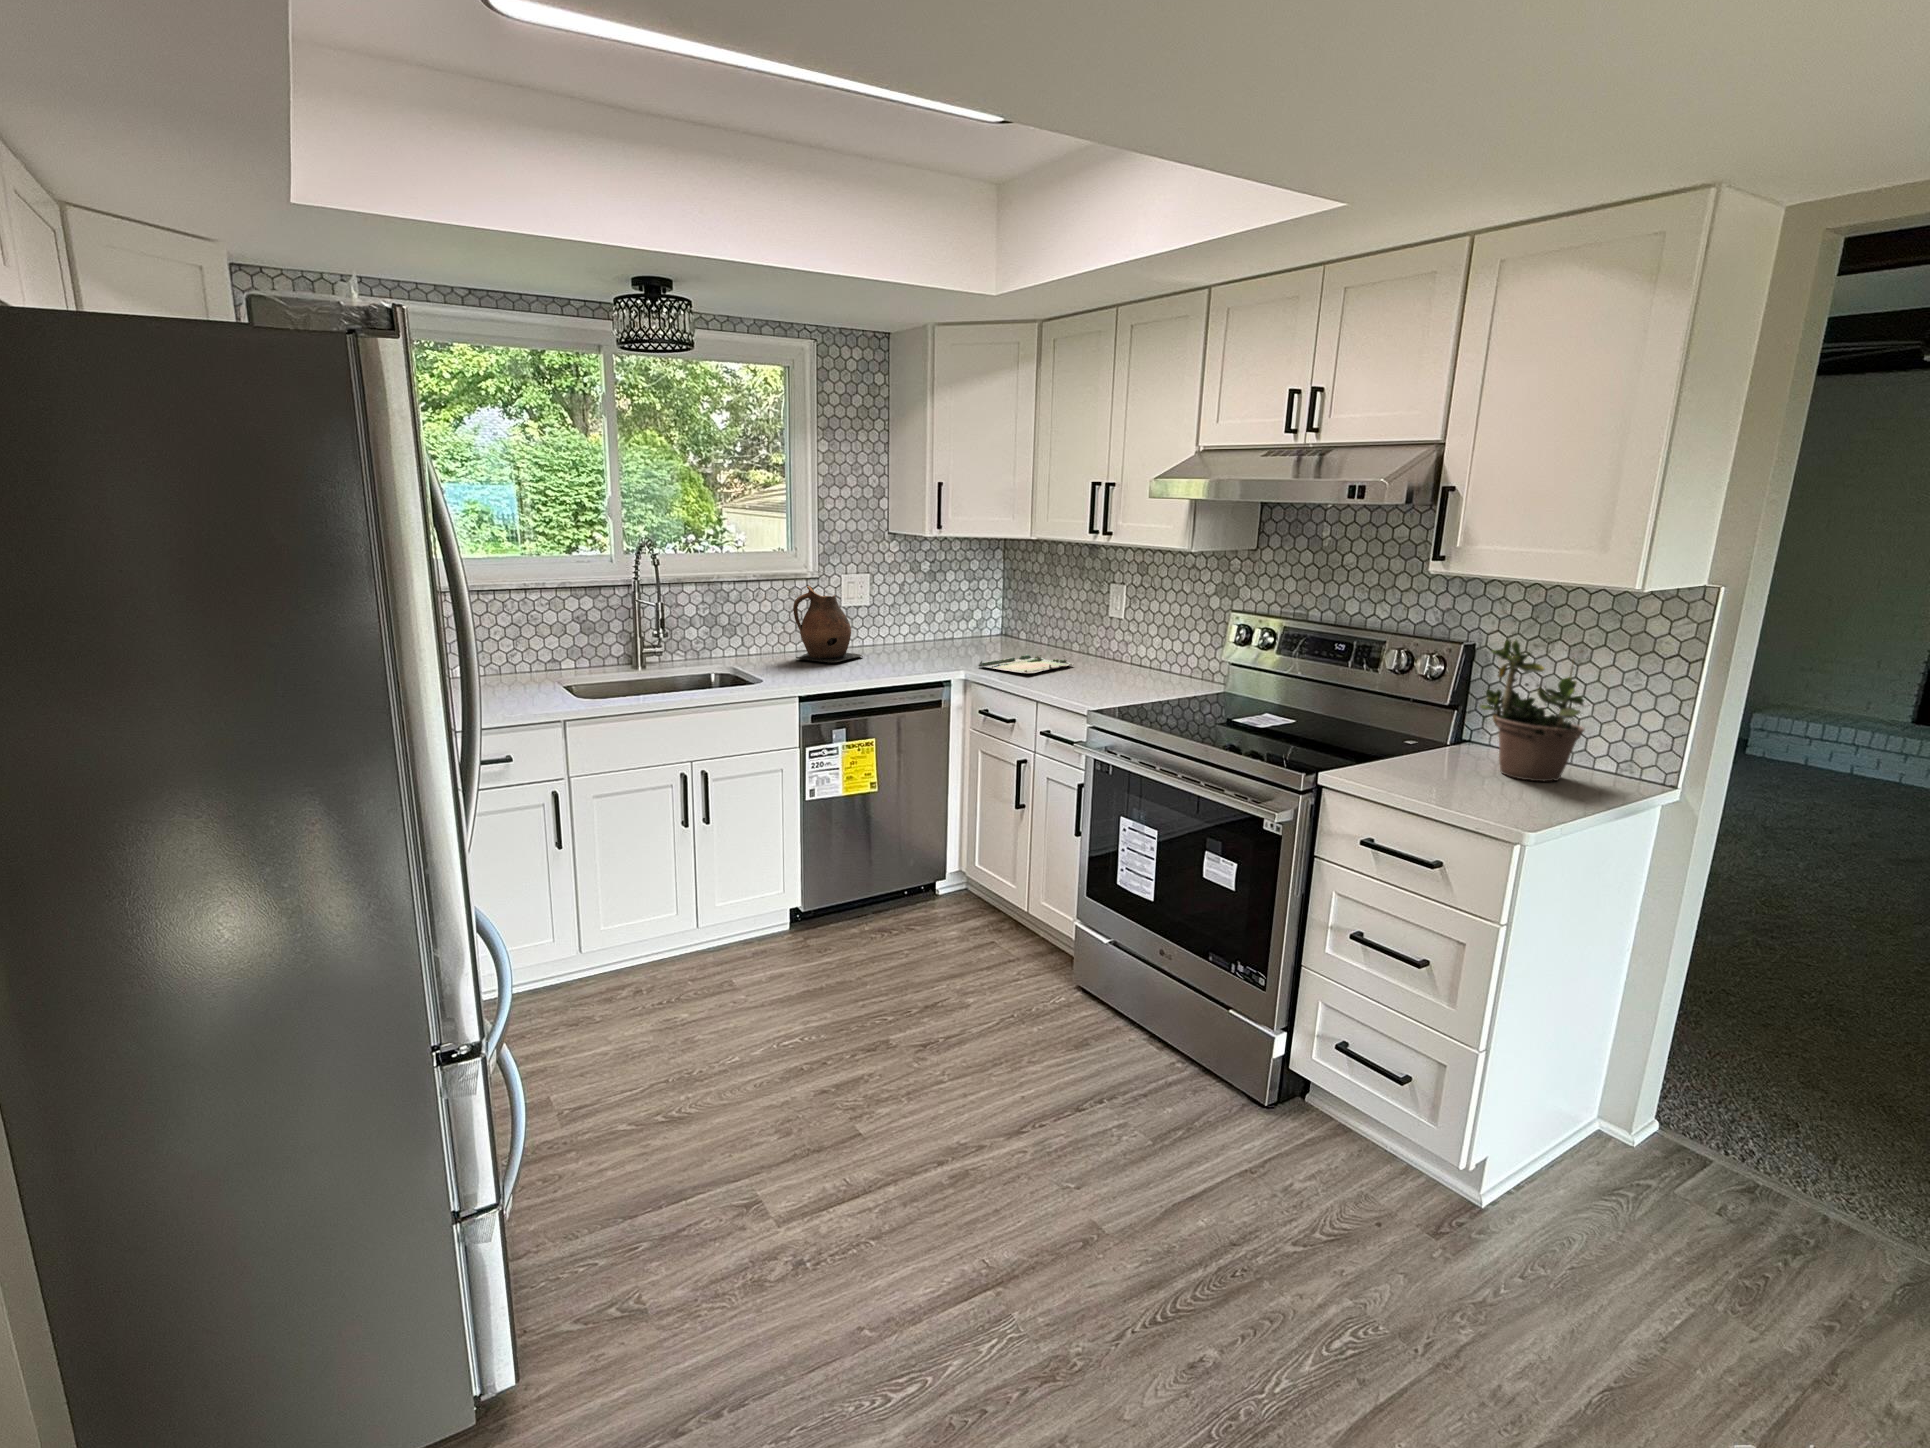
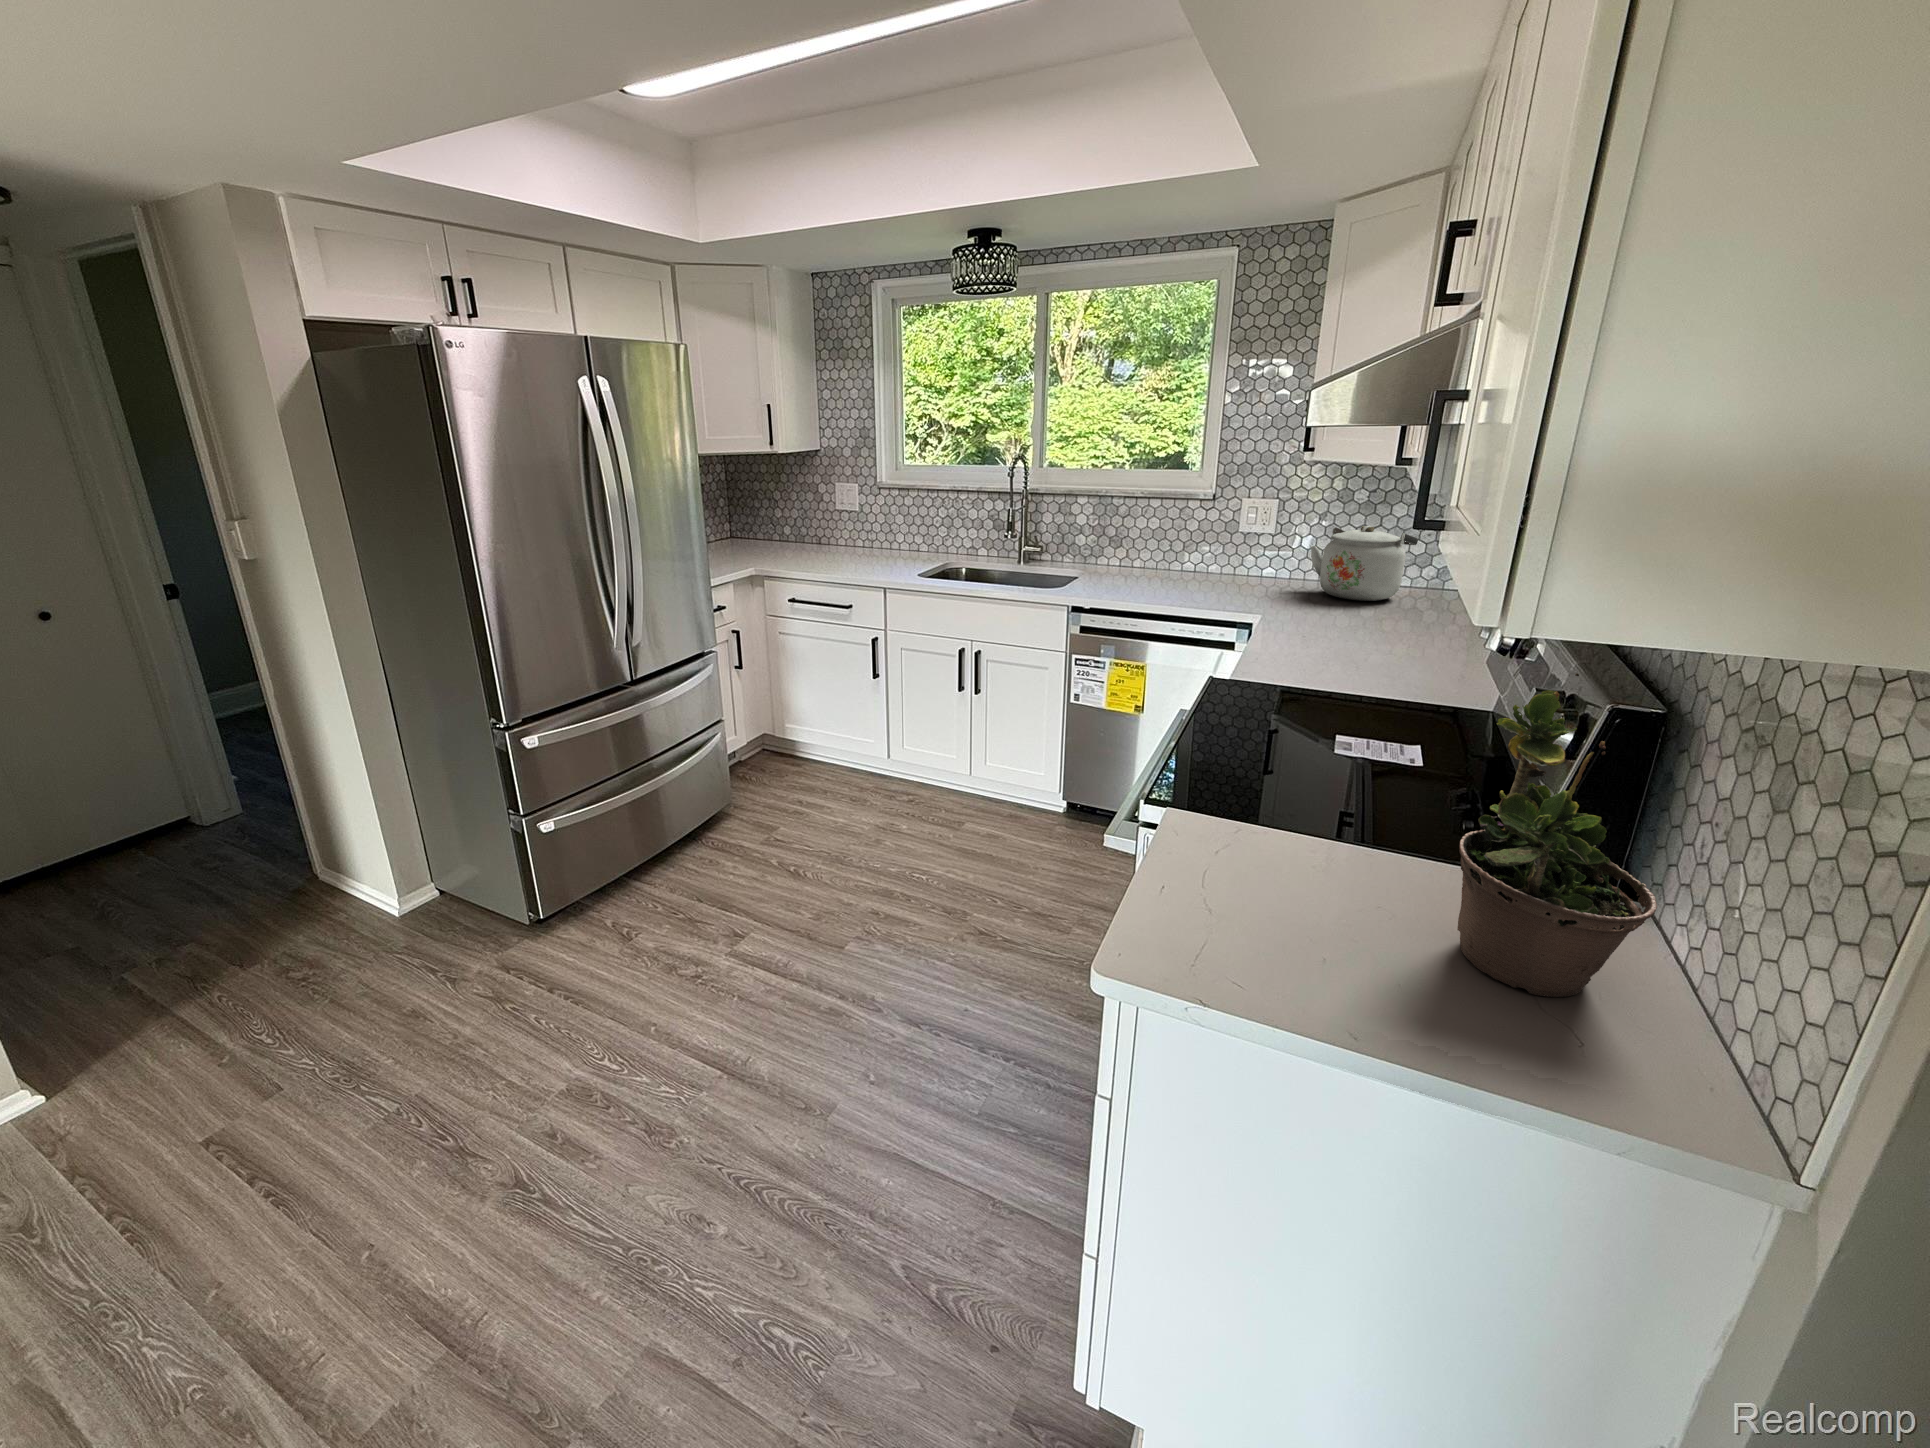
ceramic pitcher: present [793,586,863,664] -> none [1154,507,1223,585]
kettle: none [919,589,993,652] -> present [1311,526,1418,601]
tray: present [978,654,1074,674] -> none [1295,607,1421,635]

